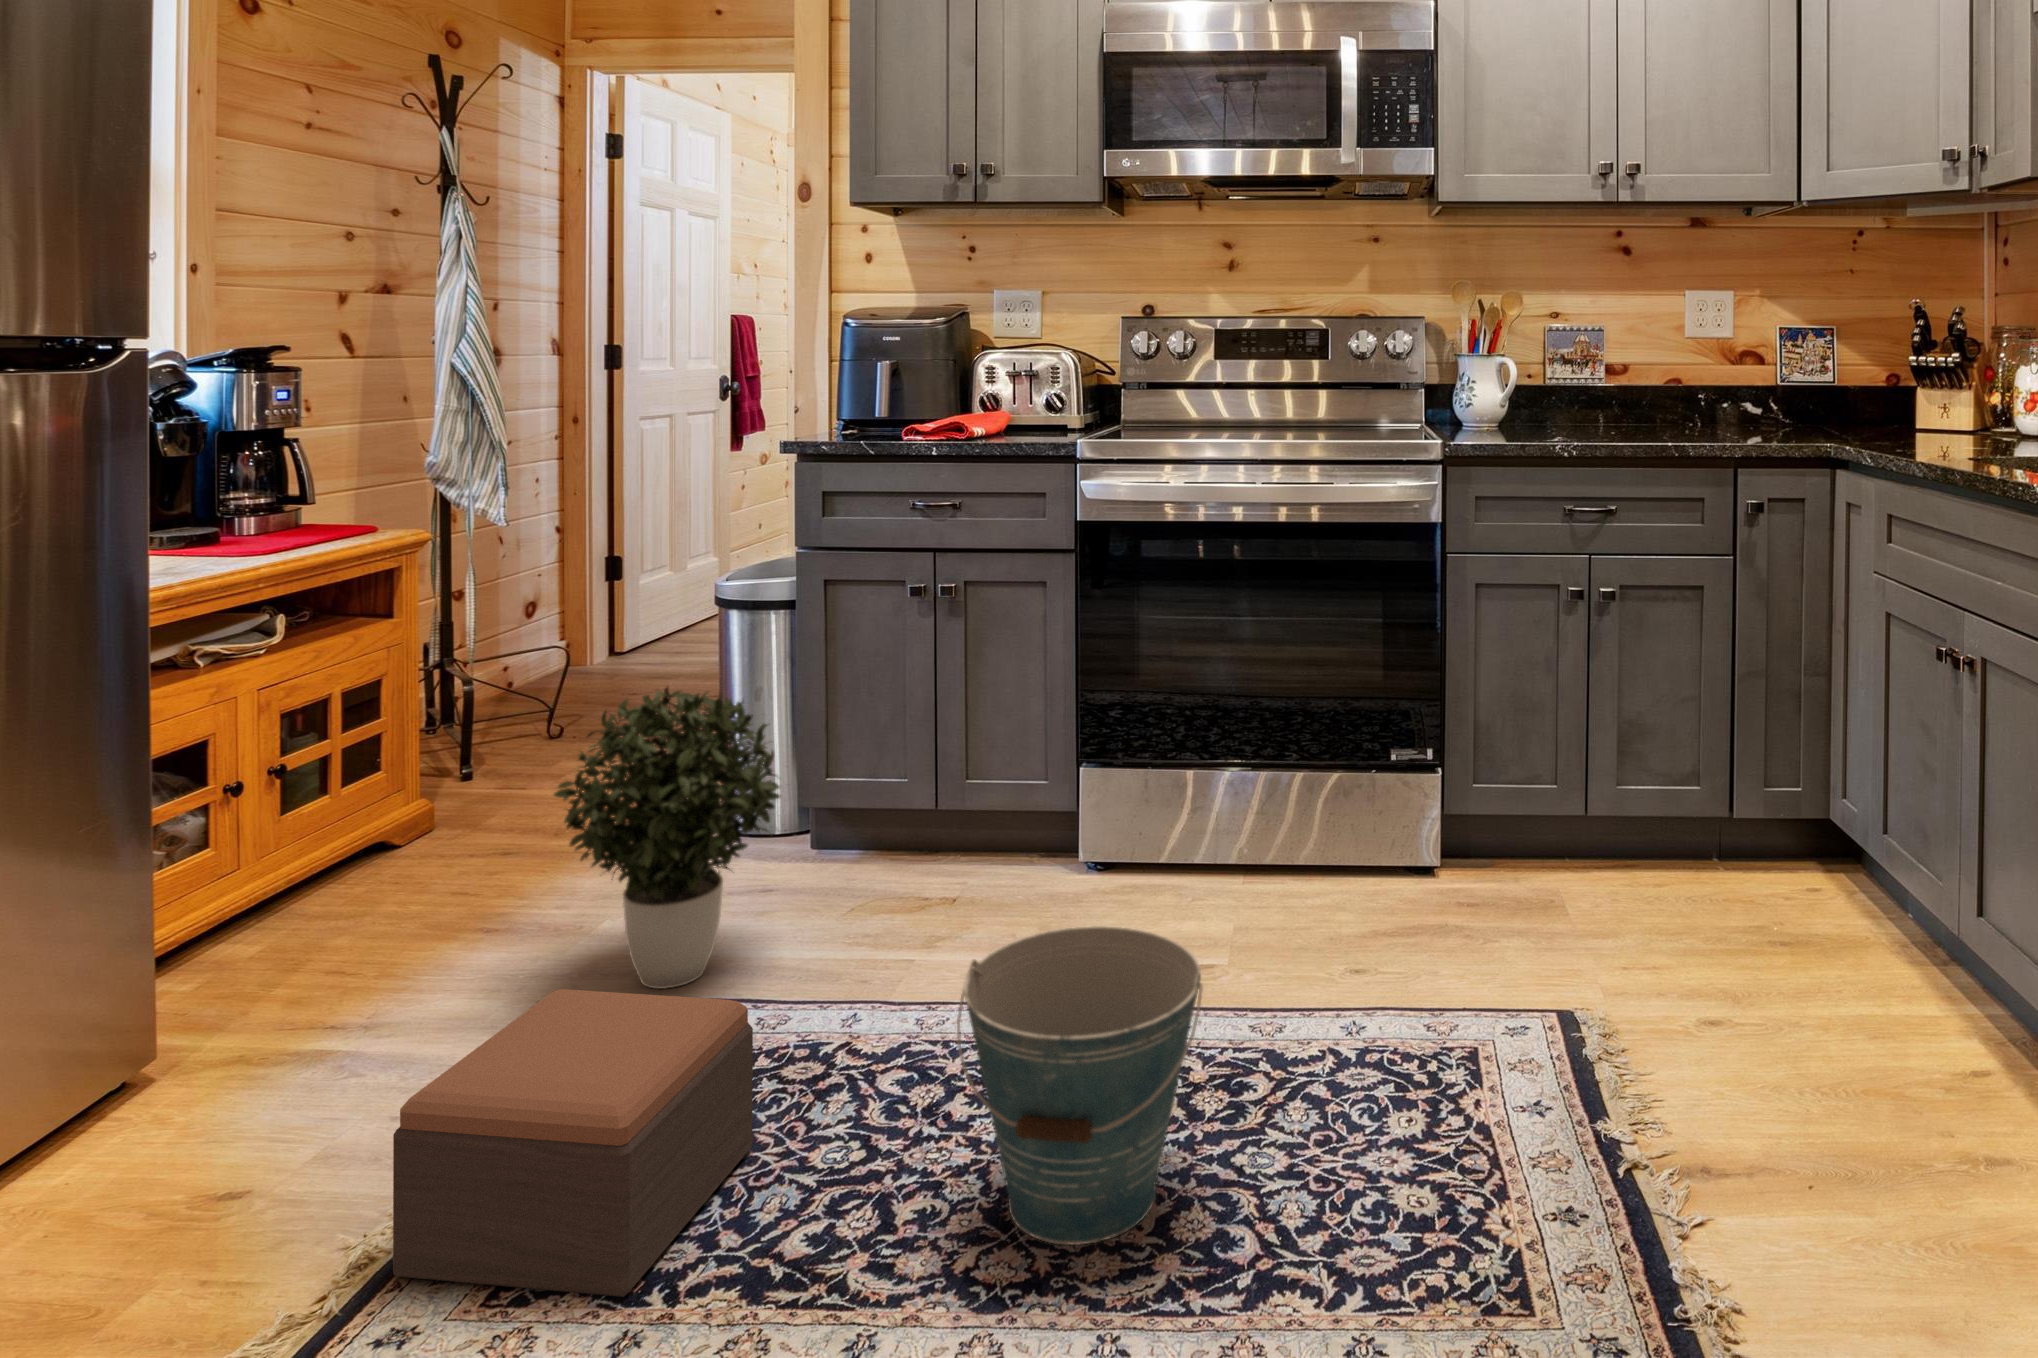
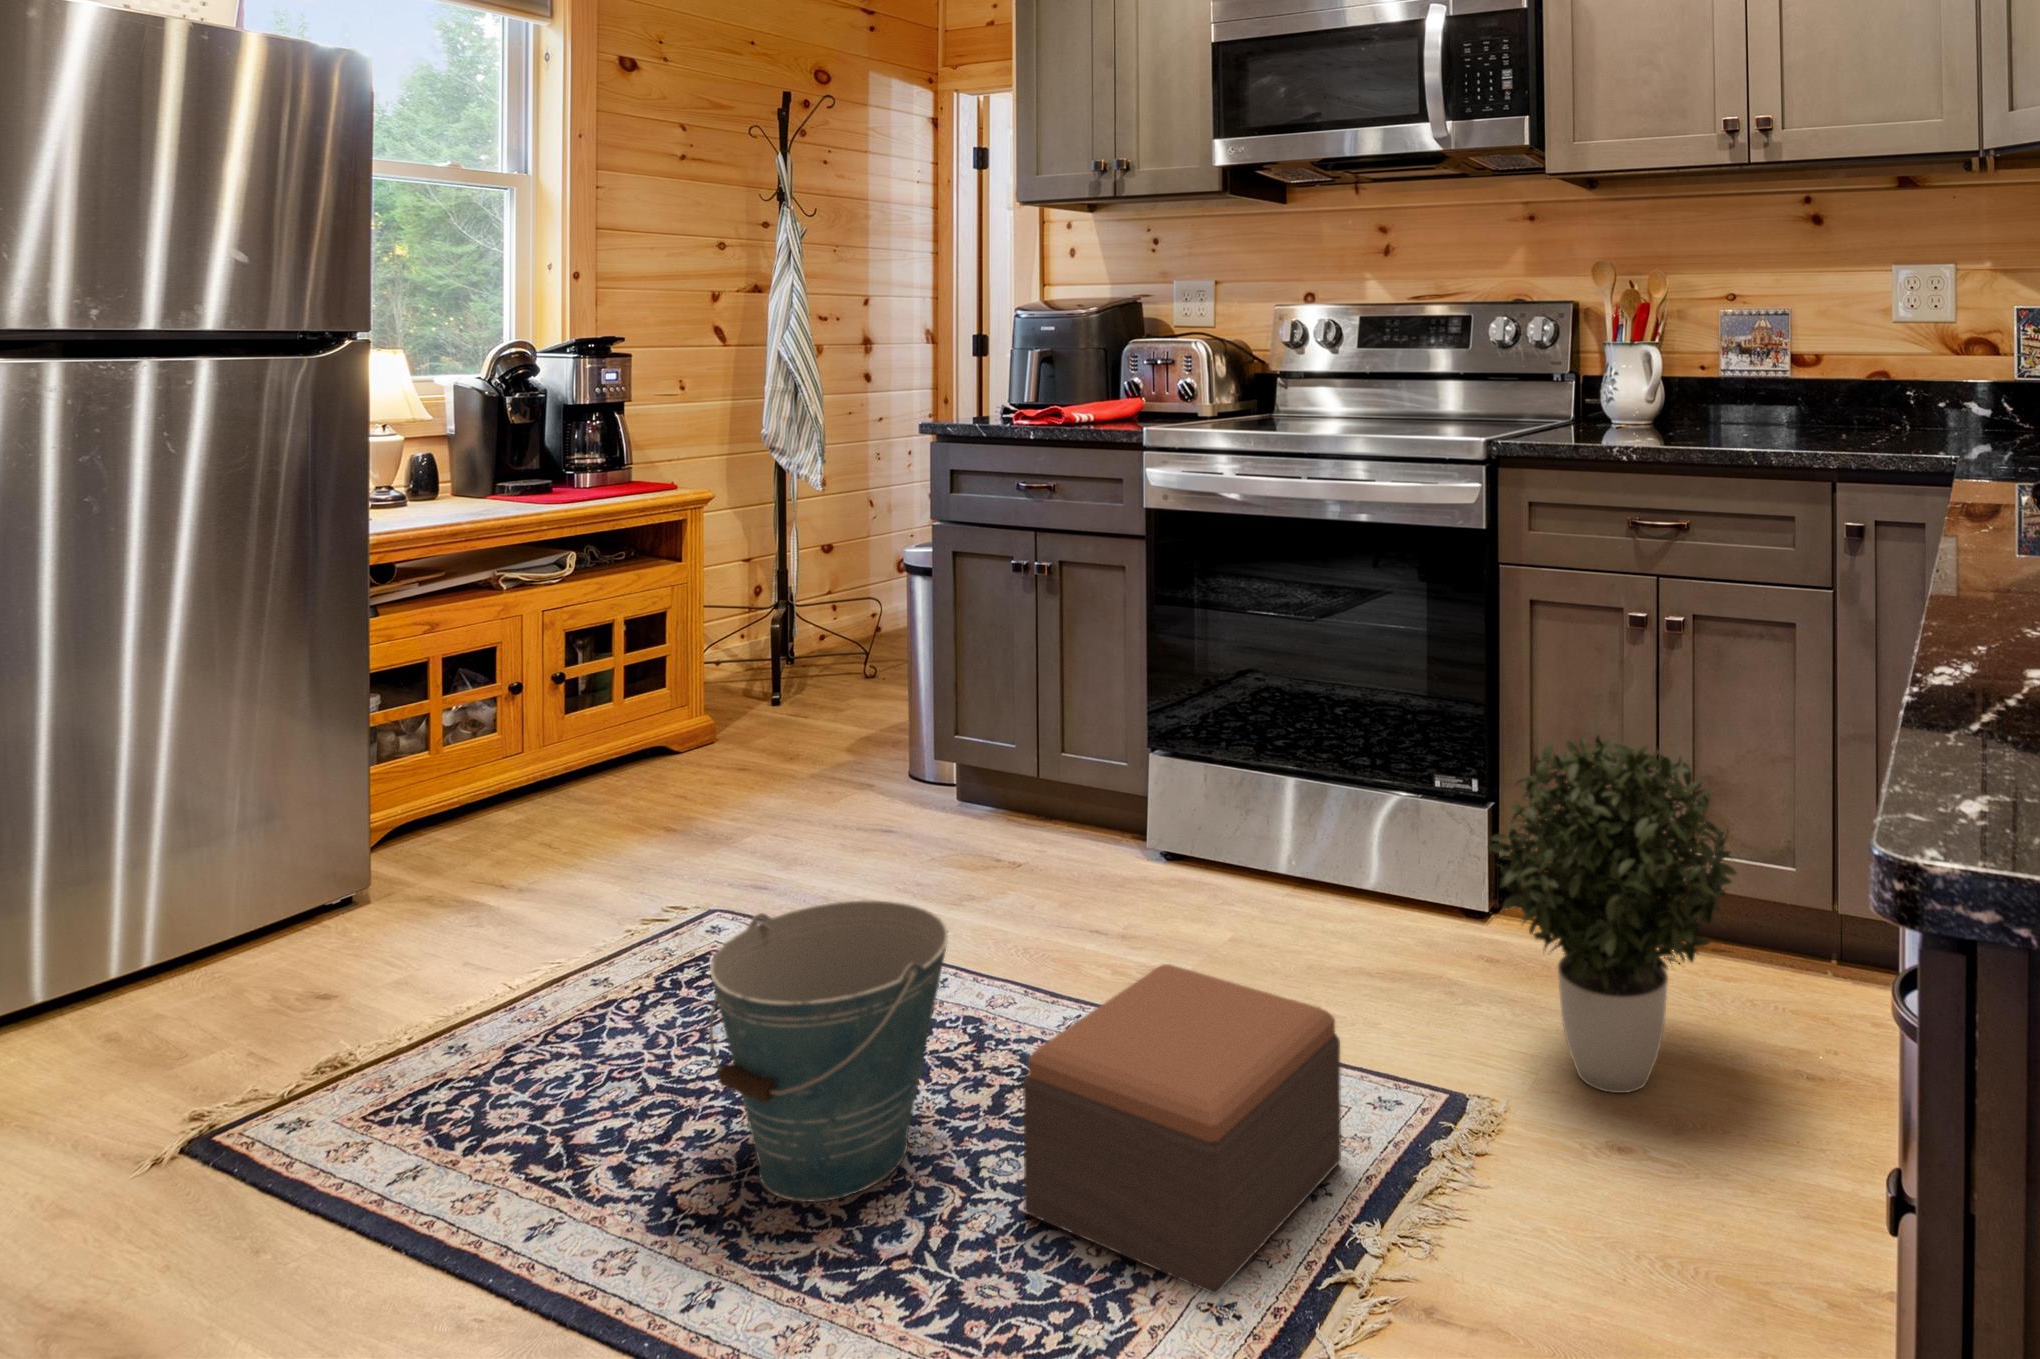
potted plant: present [554,687,780,989] -> present [1488,736,1737,1093]
footstool: present [393,989,753,1297] -> present [1023,964,1341,1294]

